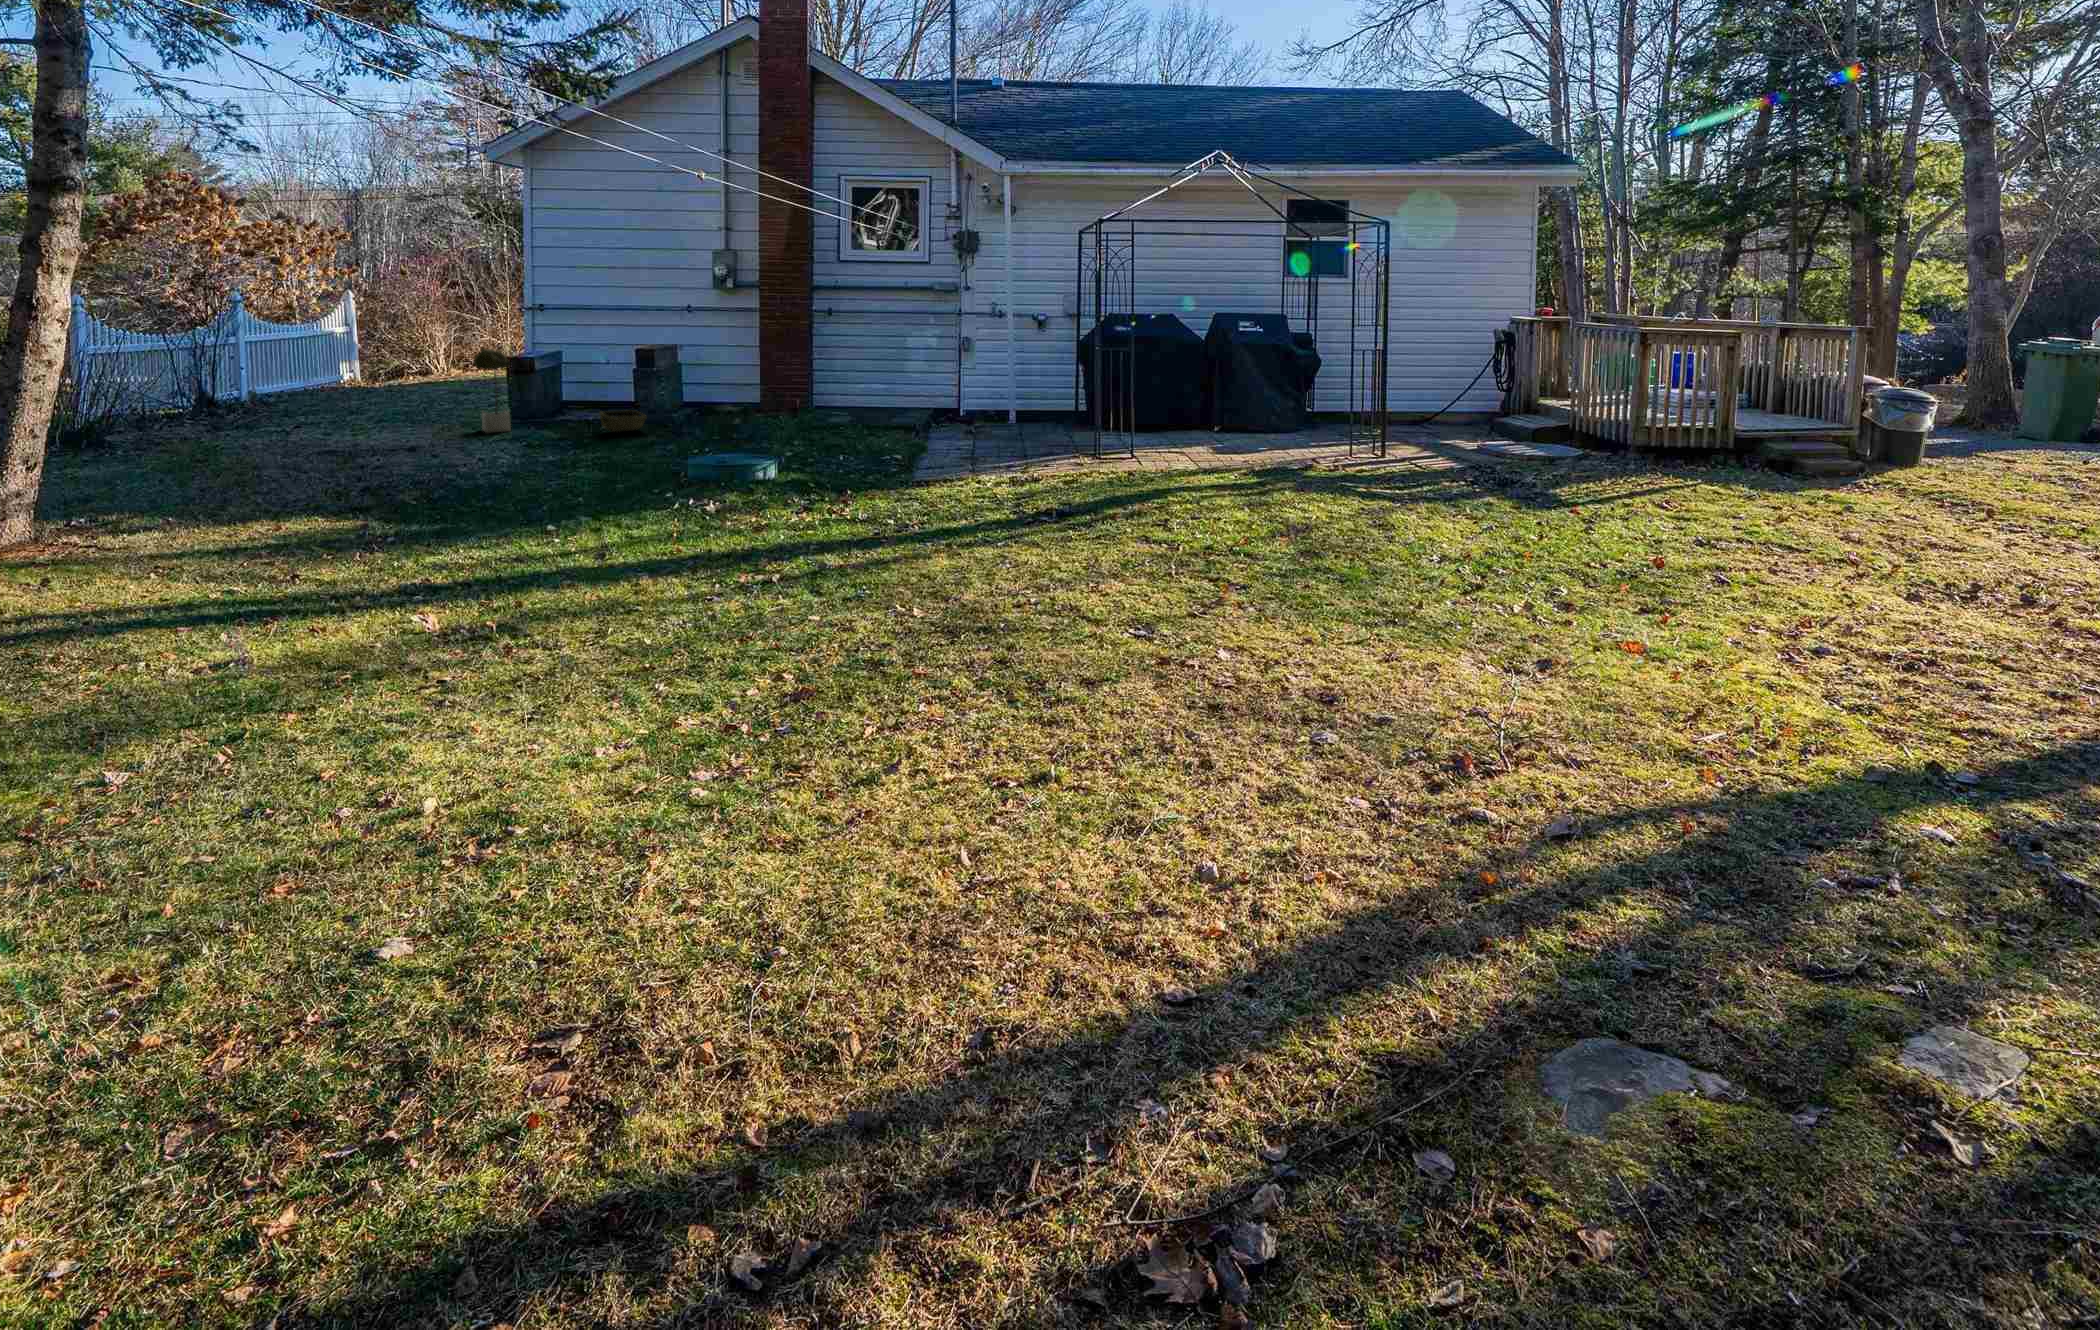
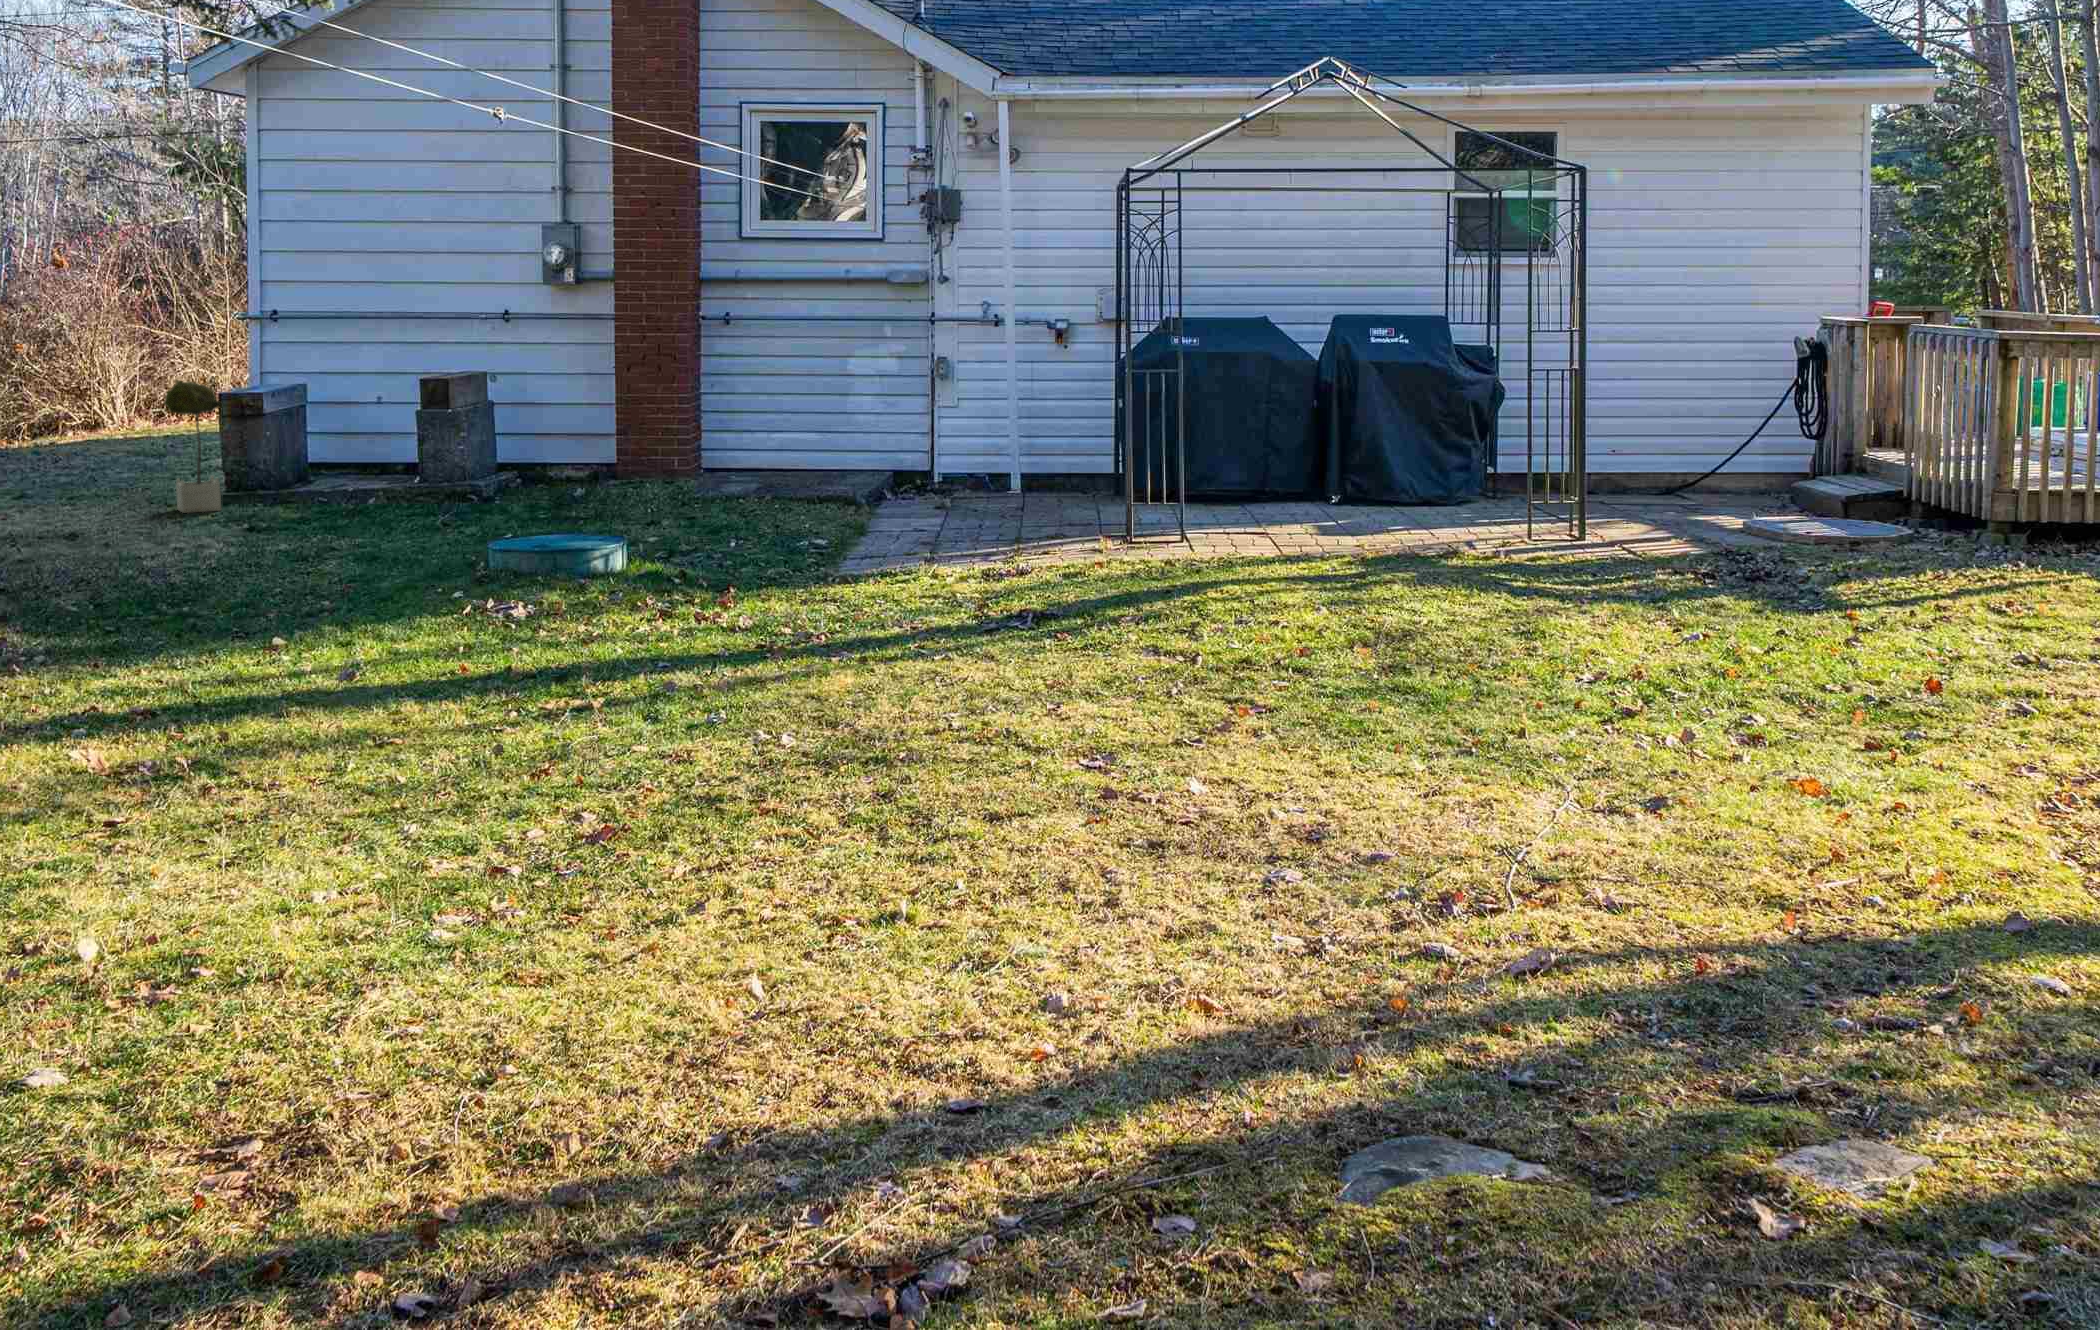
woven basket: present [599,410,647,432] -> none [358,476,434,511]

